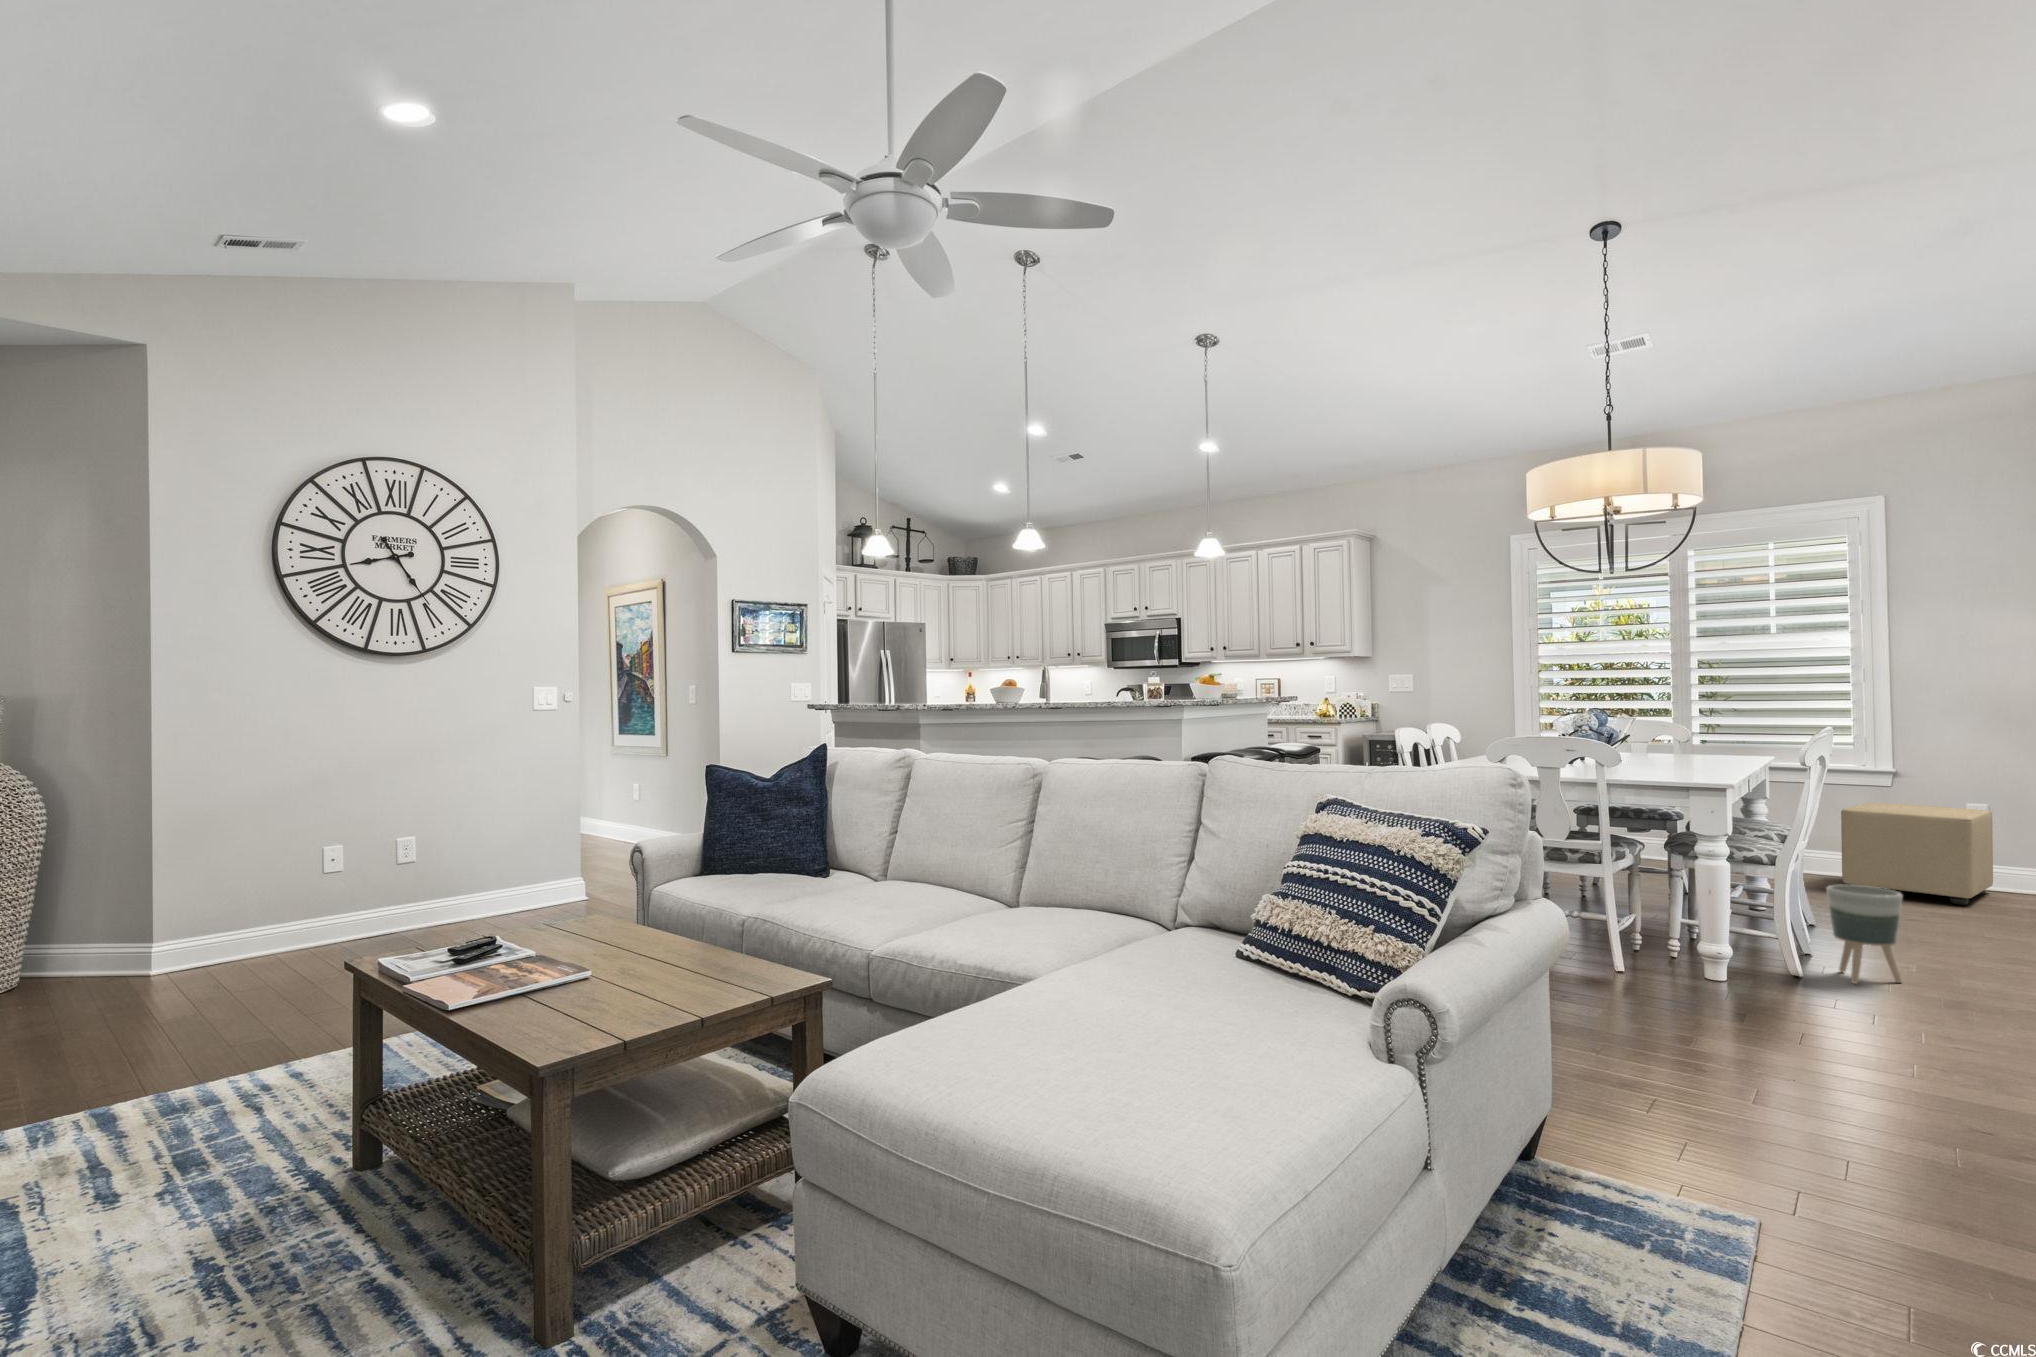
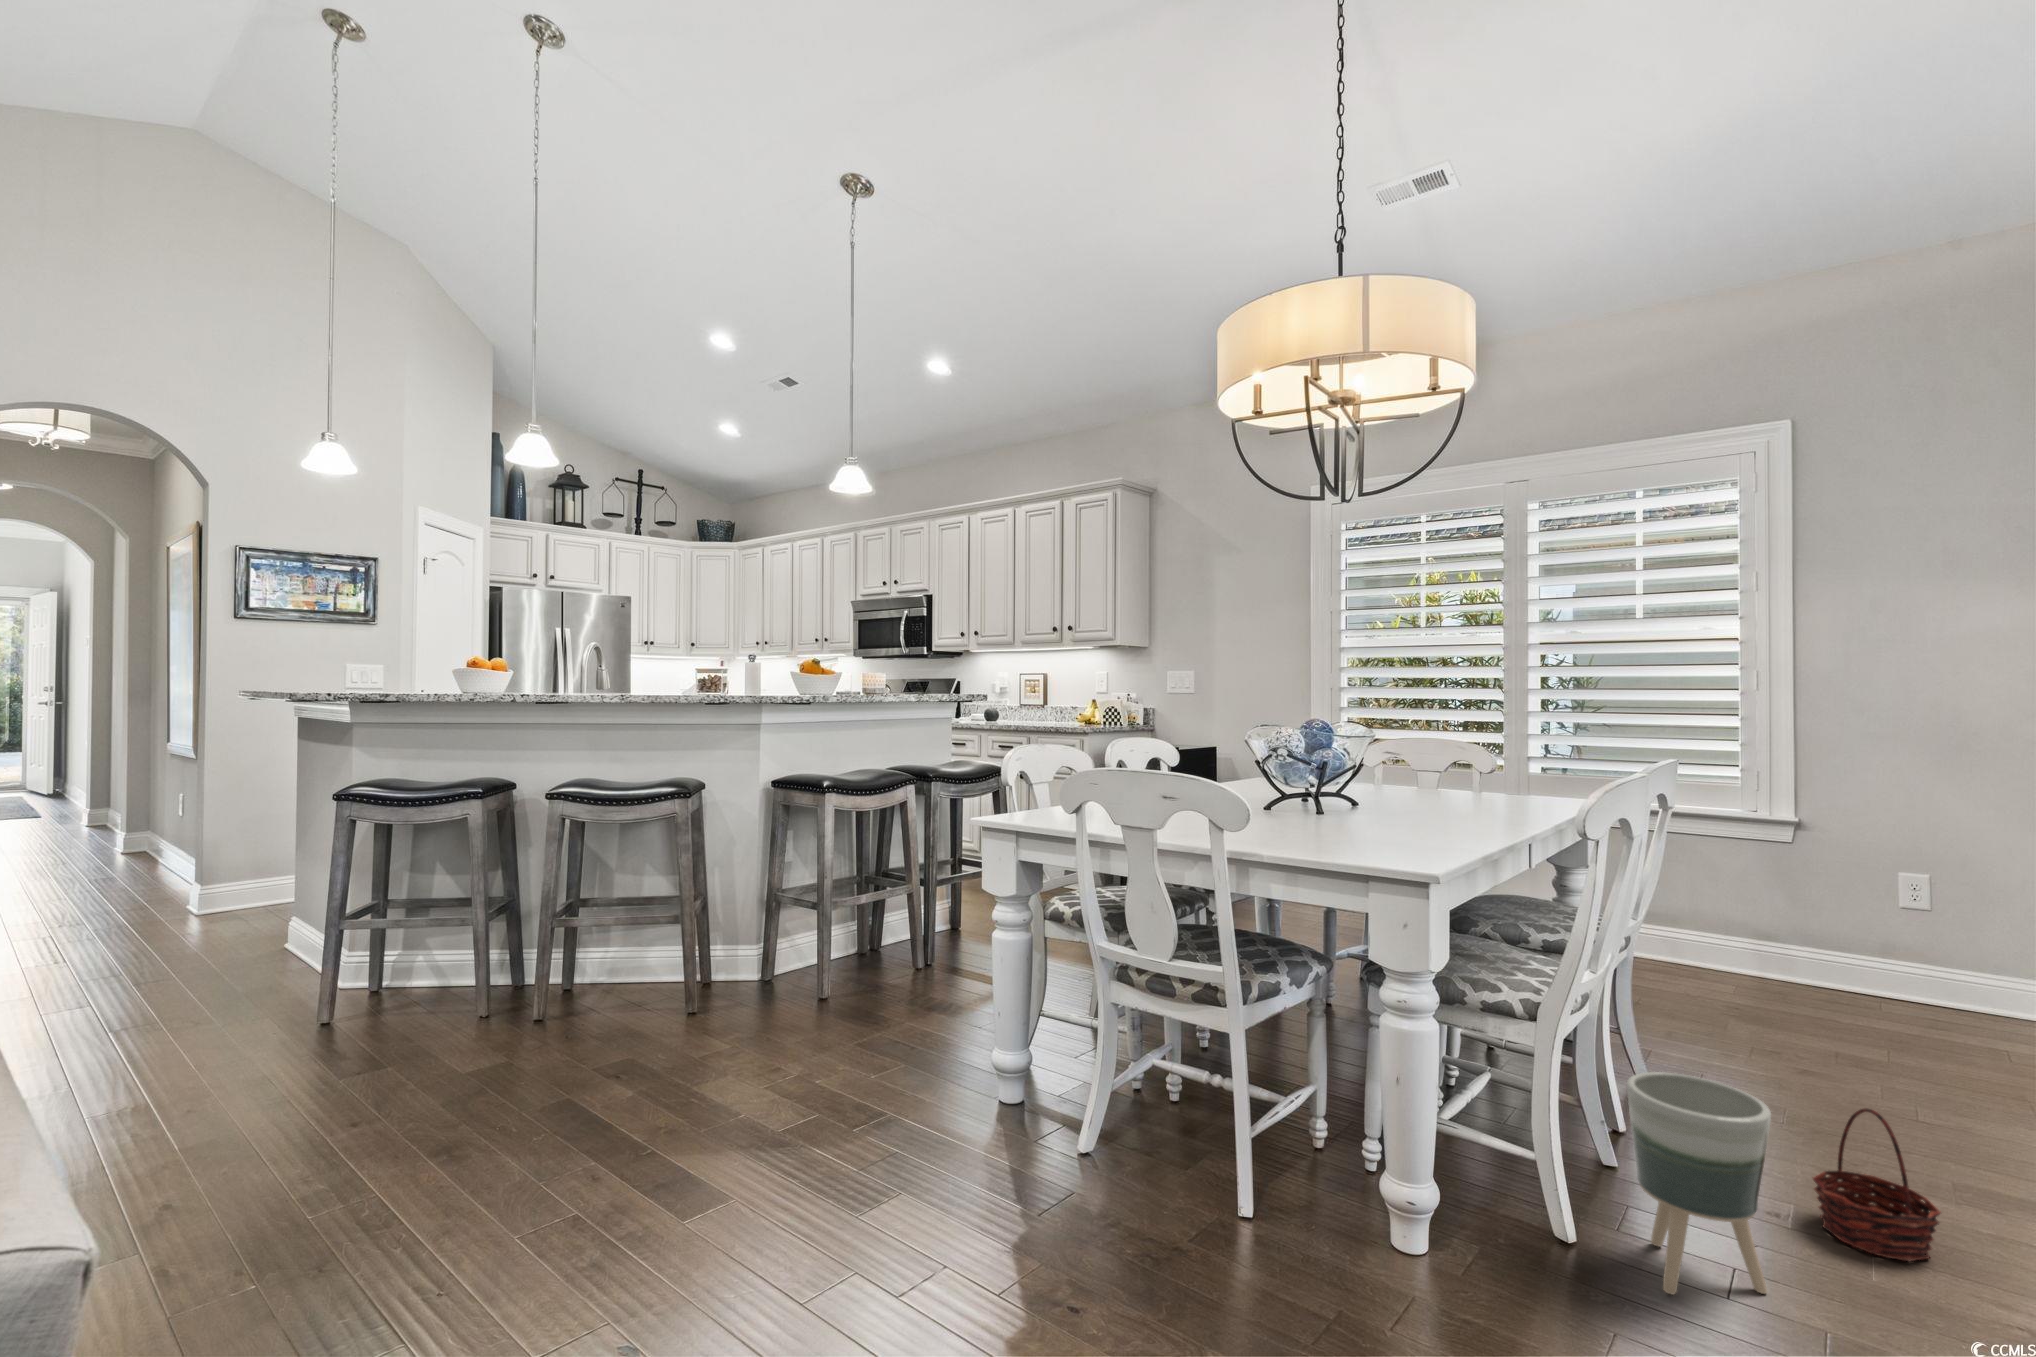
ottoman: present [1841,803,1993,905] -> none [1717,871,1951,1051]
basket: none [1919,902,1987,973] -> present [1813,1108,1941,1261]

